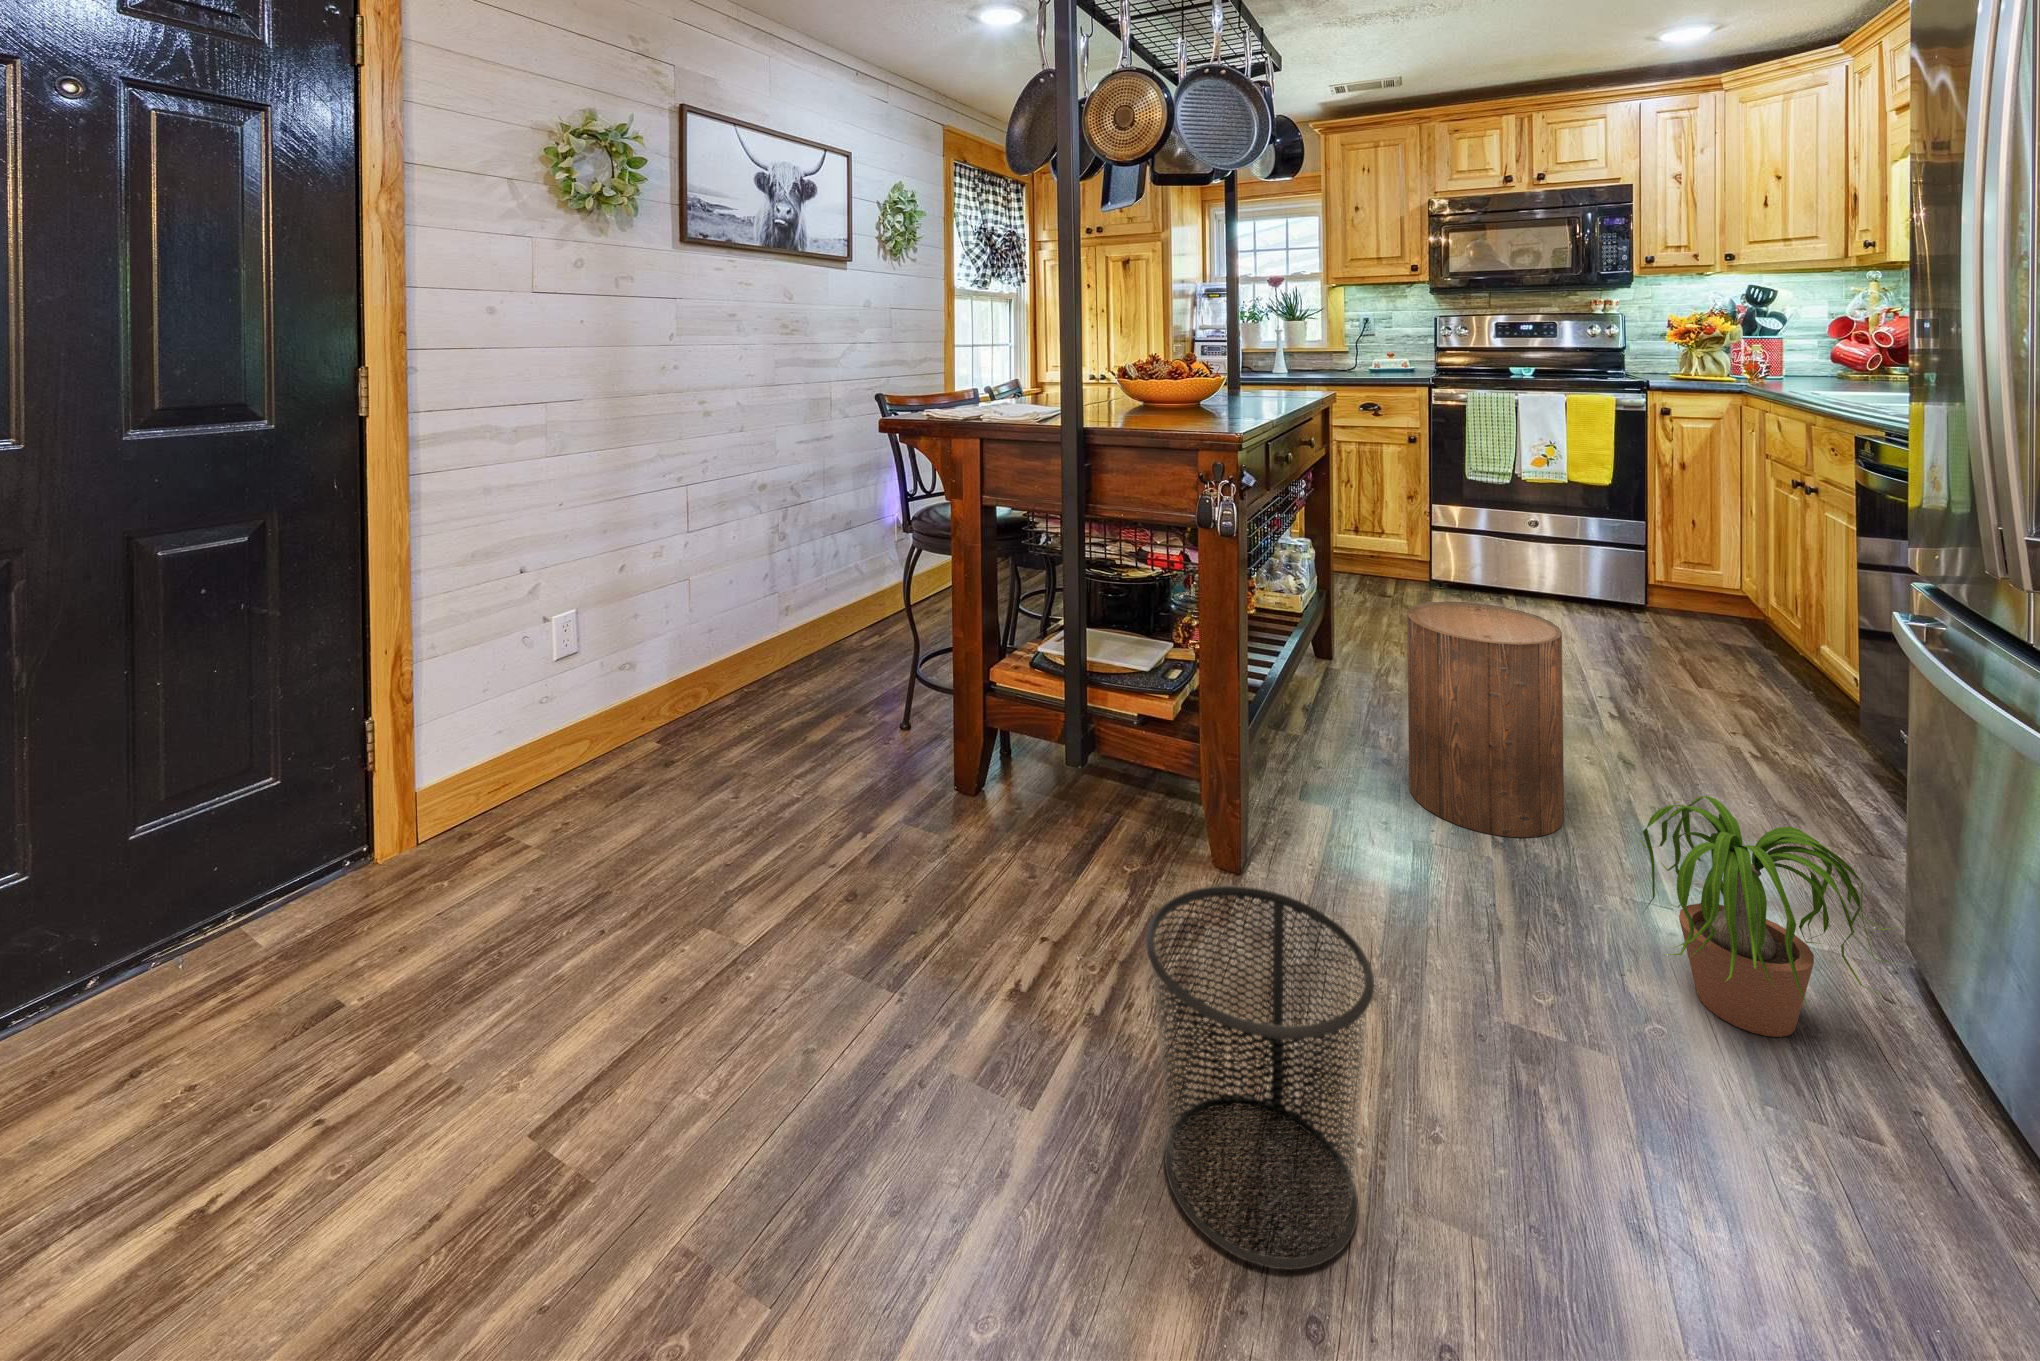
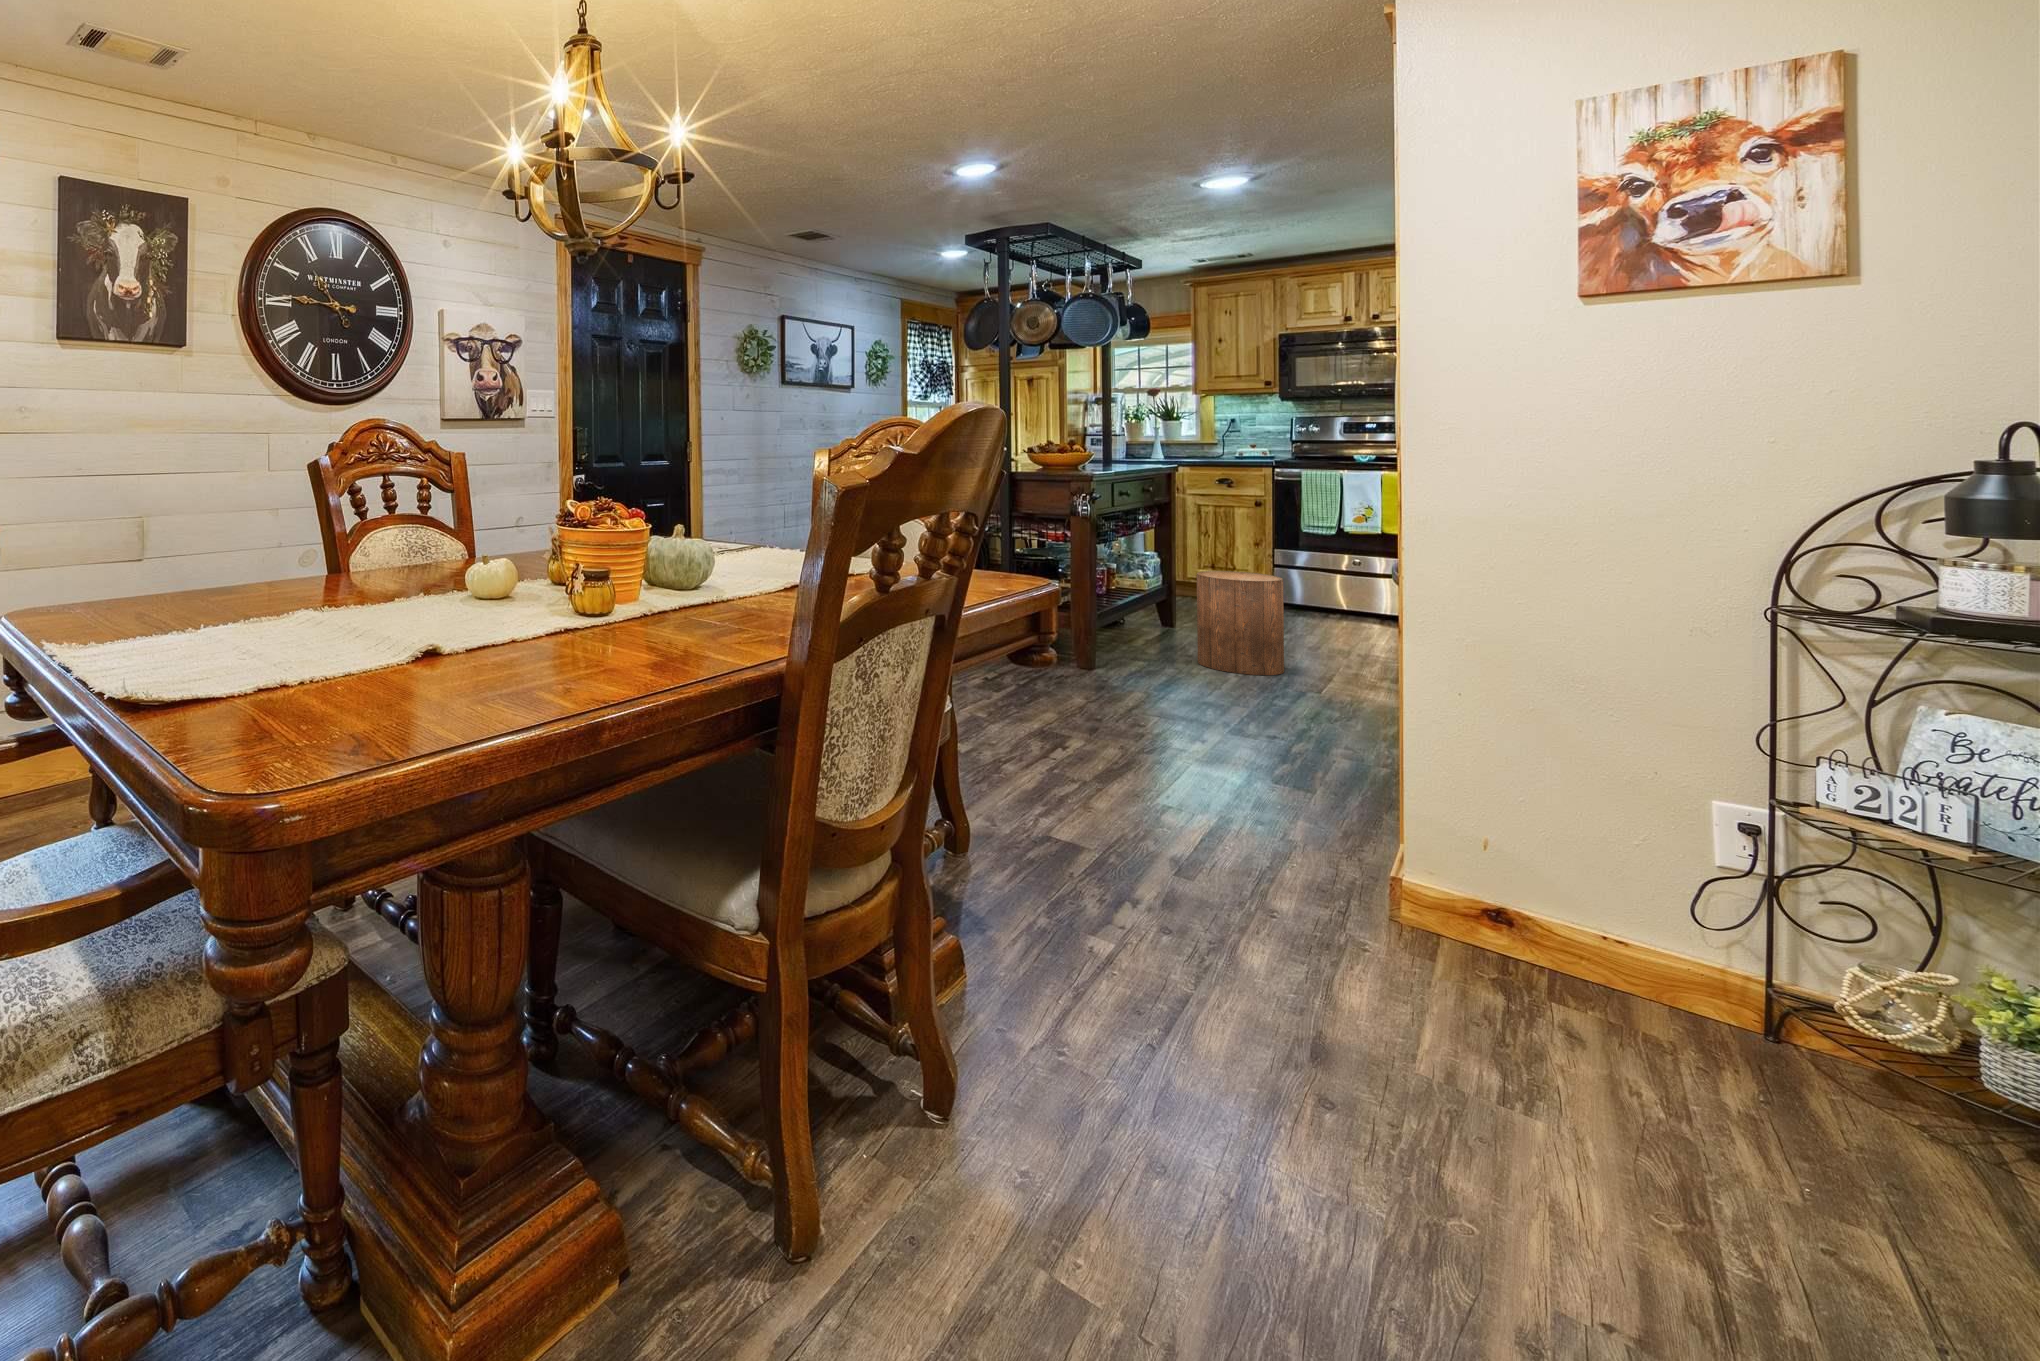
potted plant: present [1638,796,1899,1037] -> none [1277,626,1394,711]
waste bin: present [1146,885,1374,1269] -> none [1046,626,1130,717]

